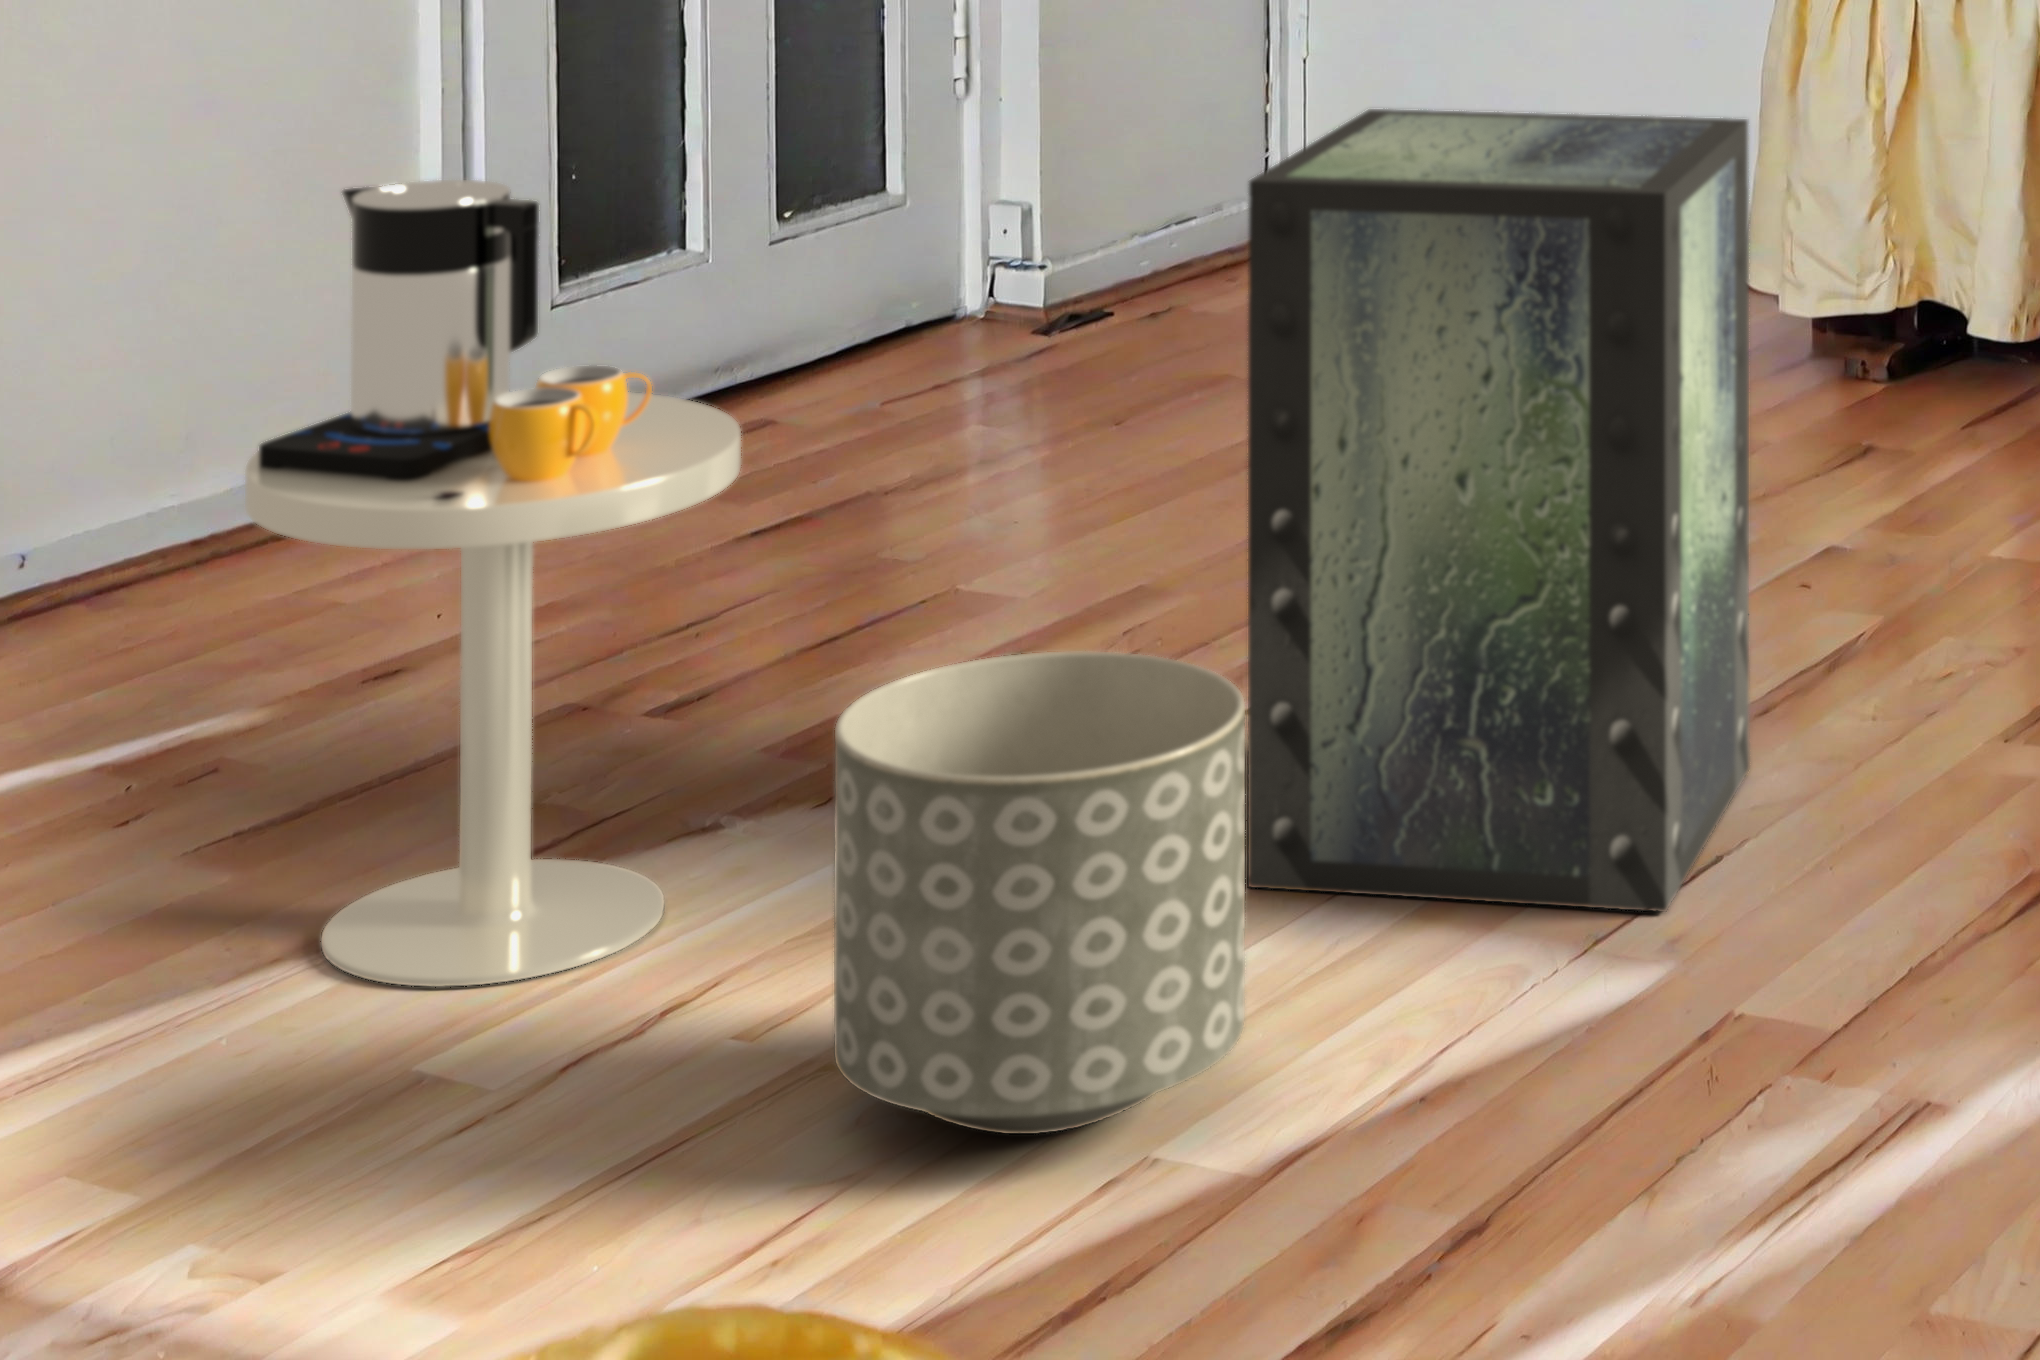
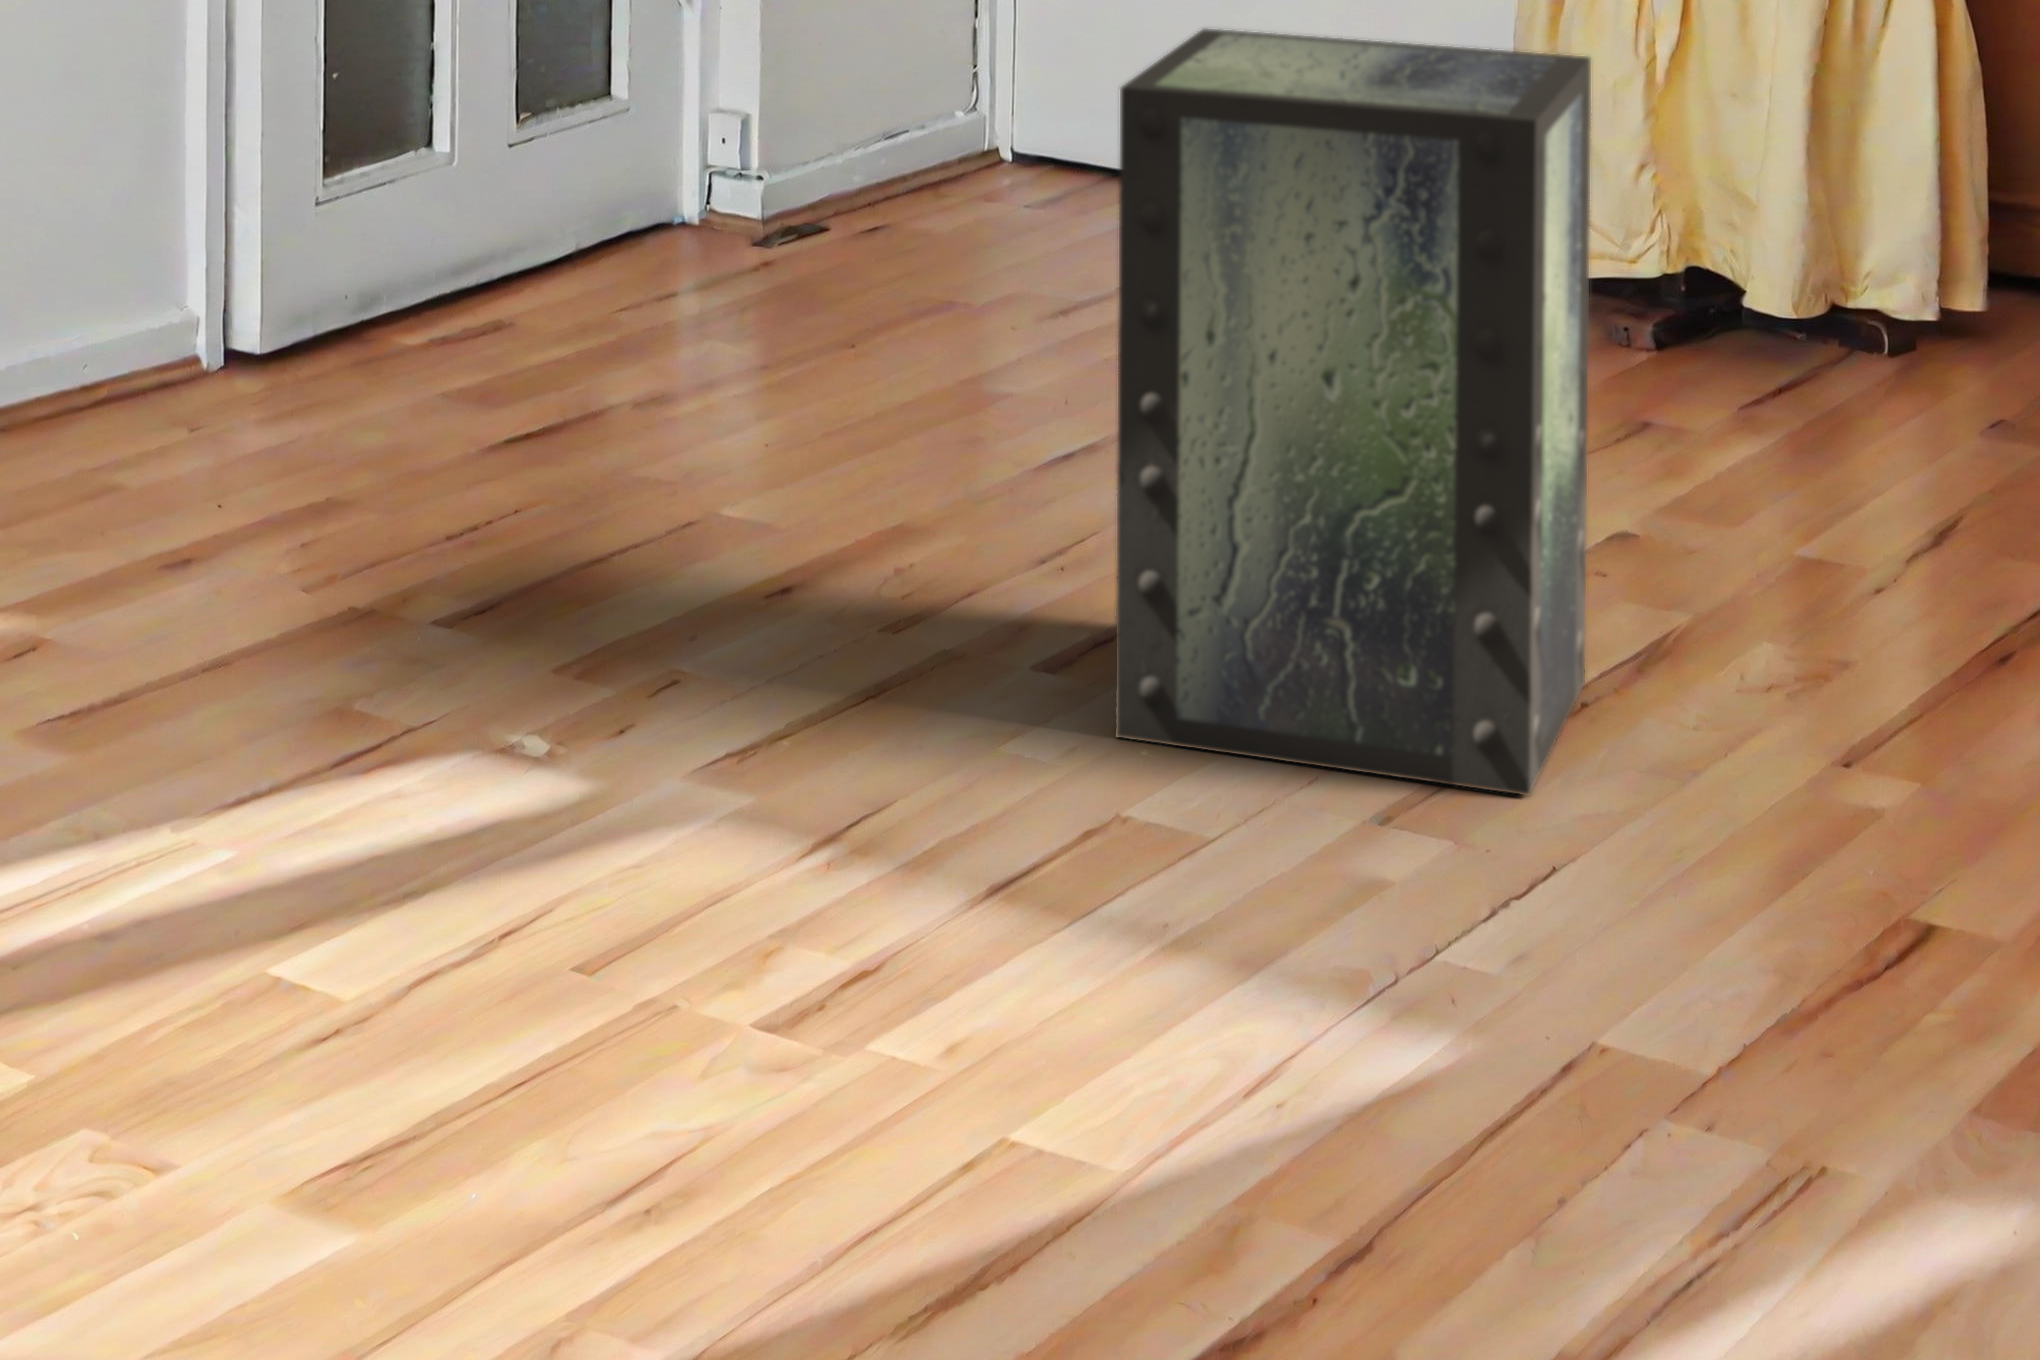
side table: present [245,180,741,987] -> none [233,47,653,748]
planter: present [834,651,1245,1134] -> none [795,498,1165,913]

